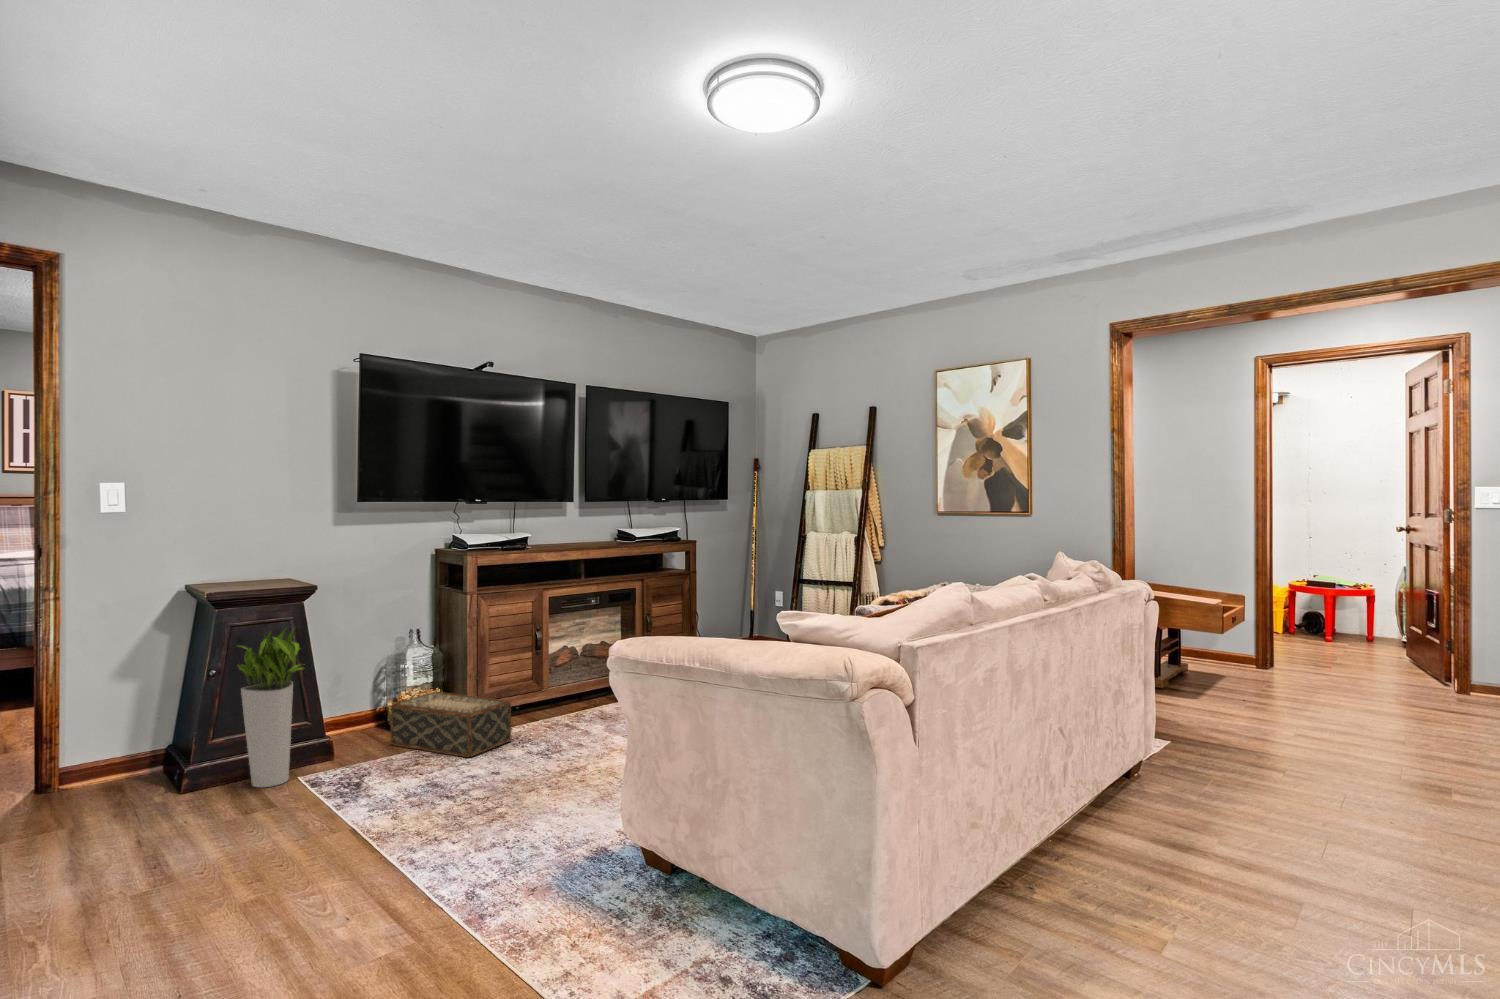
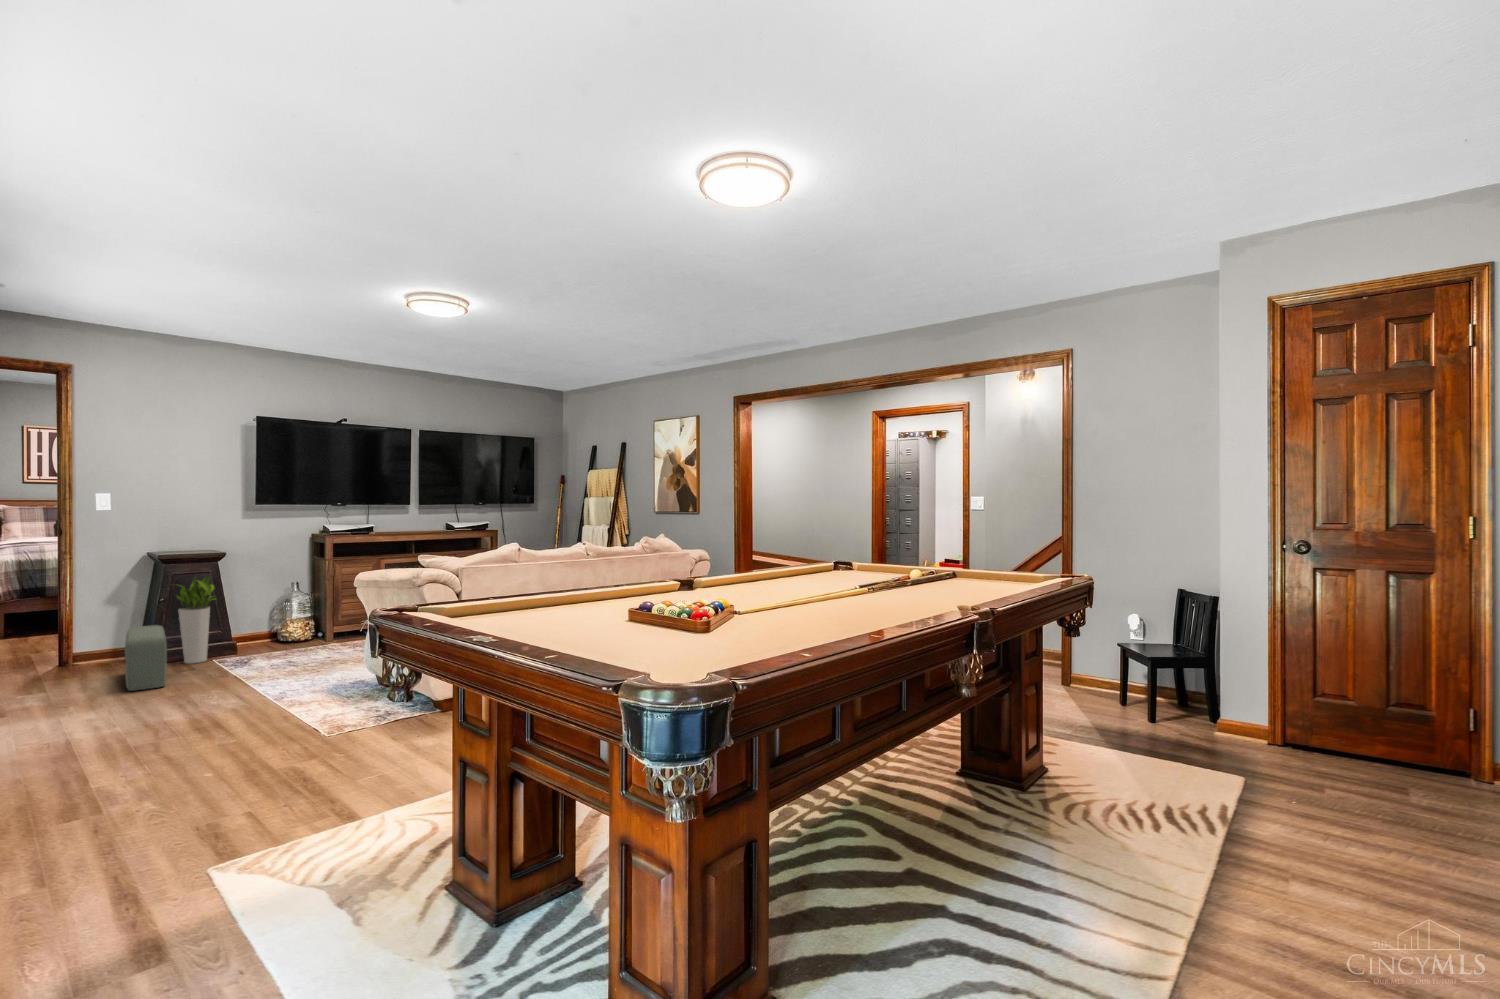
woven basket: present [390,692,511,757] -> none [275,619,349,652]
pouf: none [155,726,232,879] -> present [125,625,167,691]

